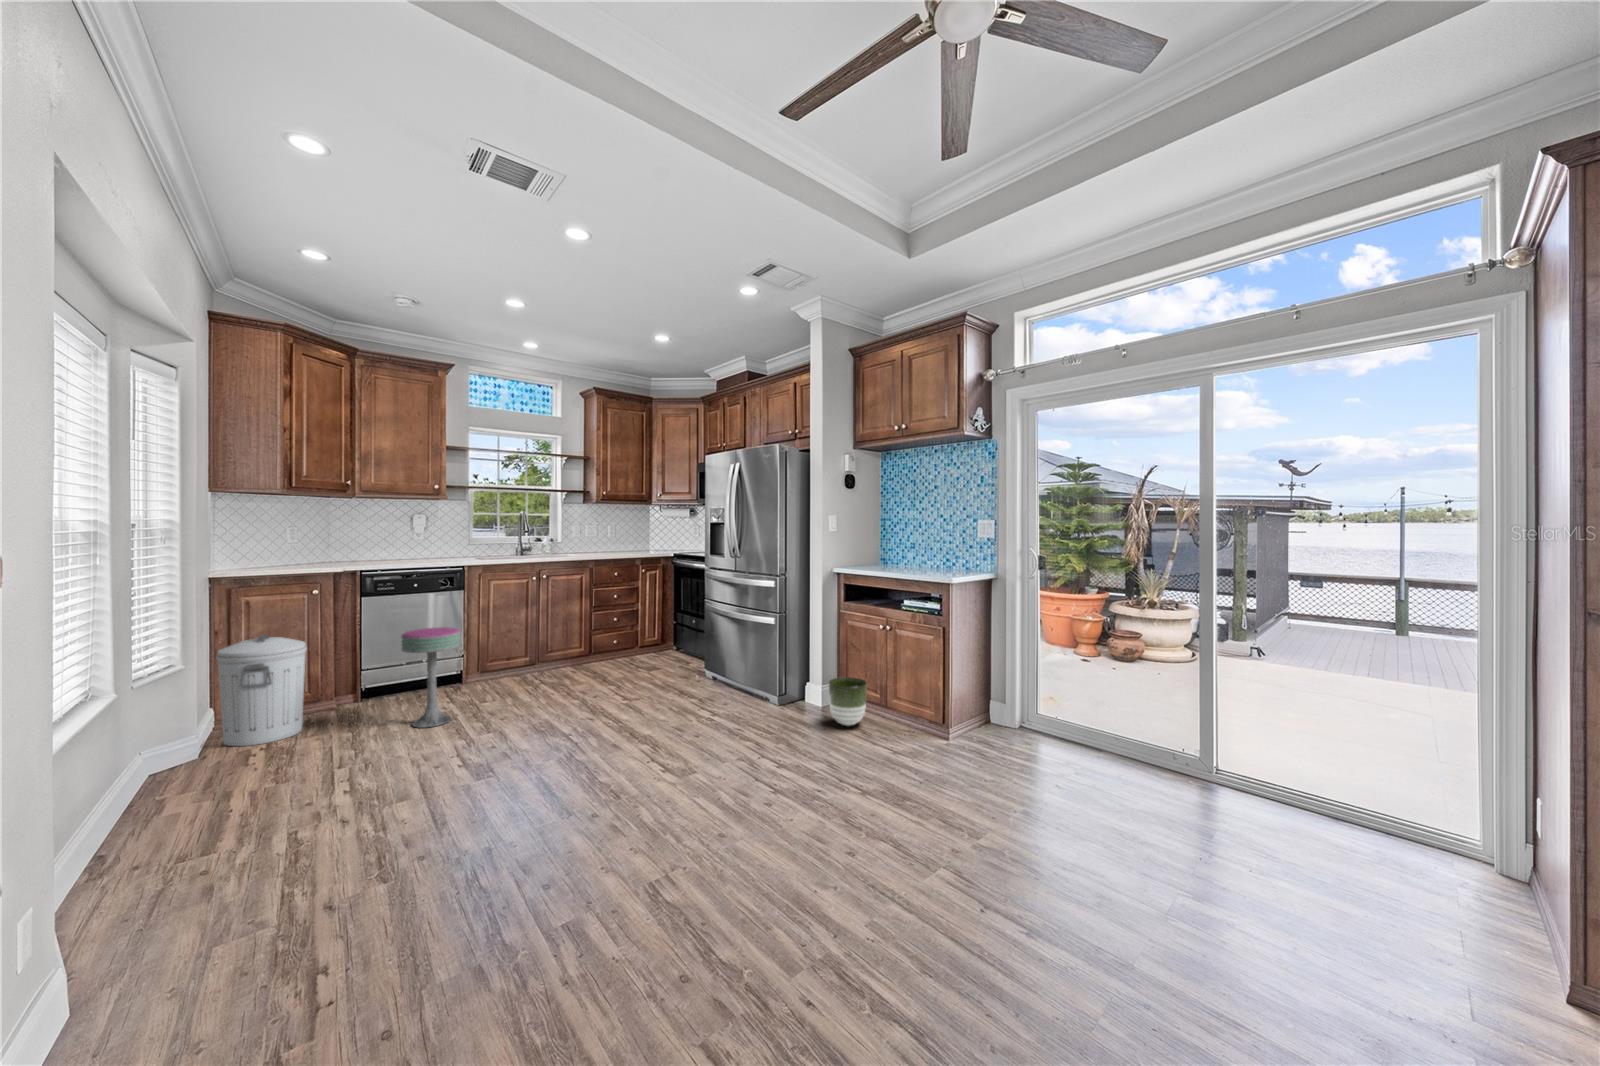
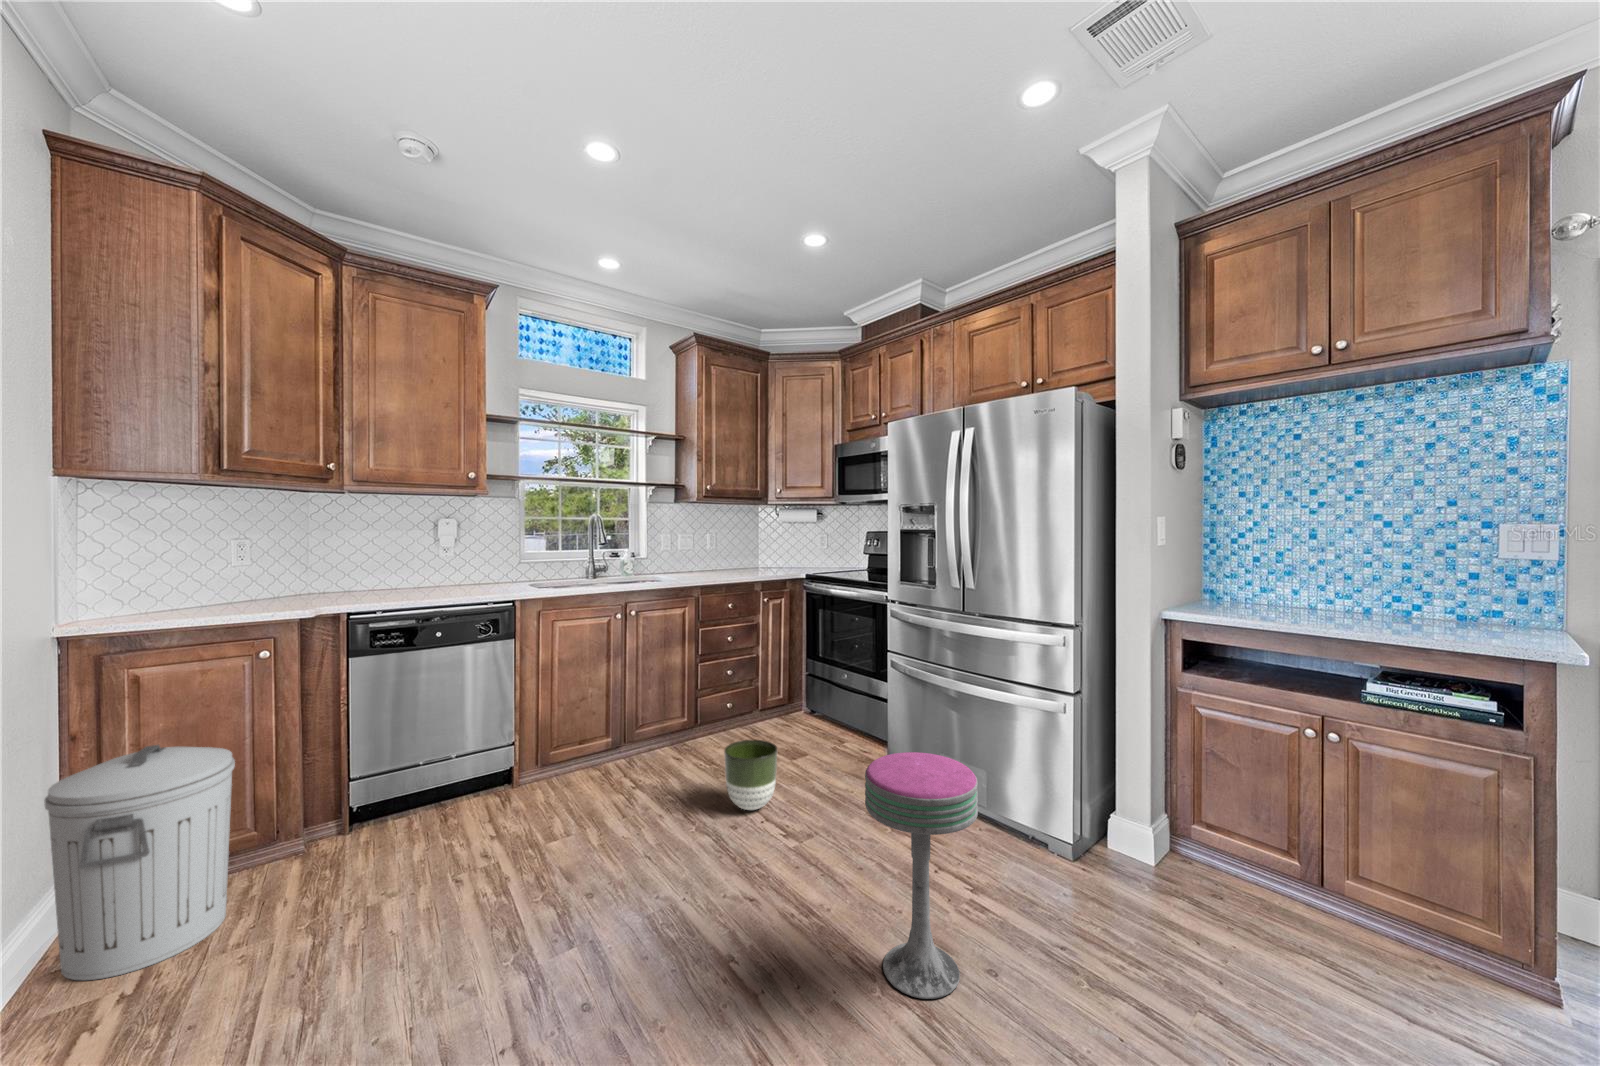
bar stool: present [402,627,460,728] -> present [865,752,978,999]
planter: present [829,677,867,726] -> present [724,740,777,810]

